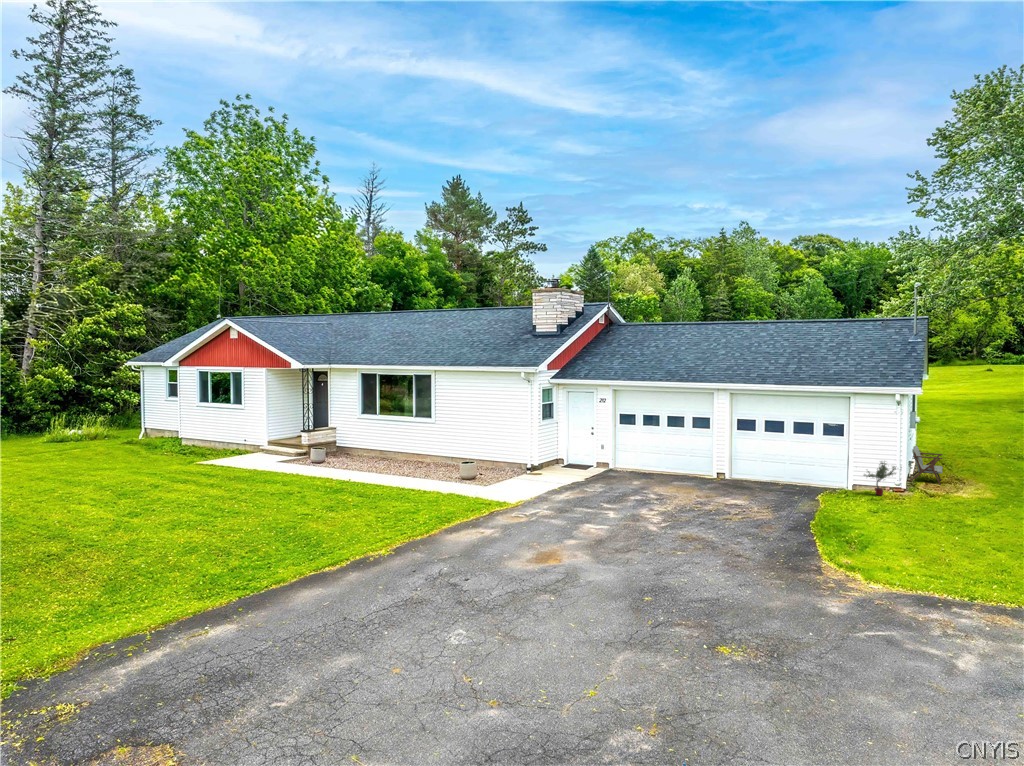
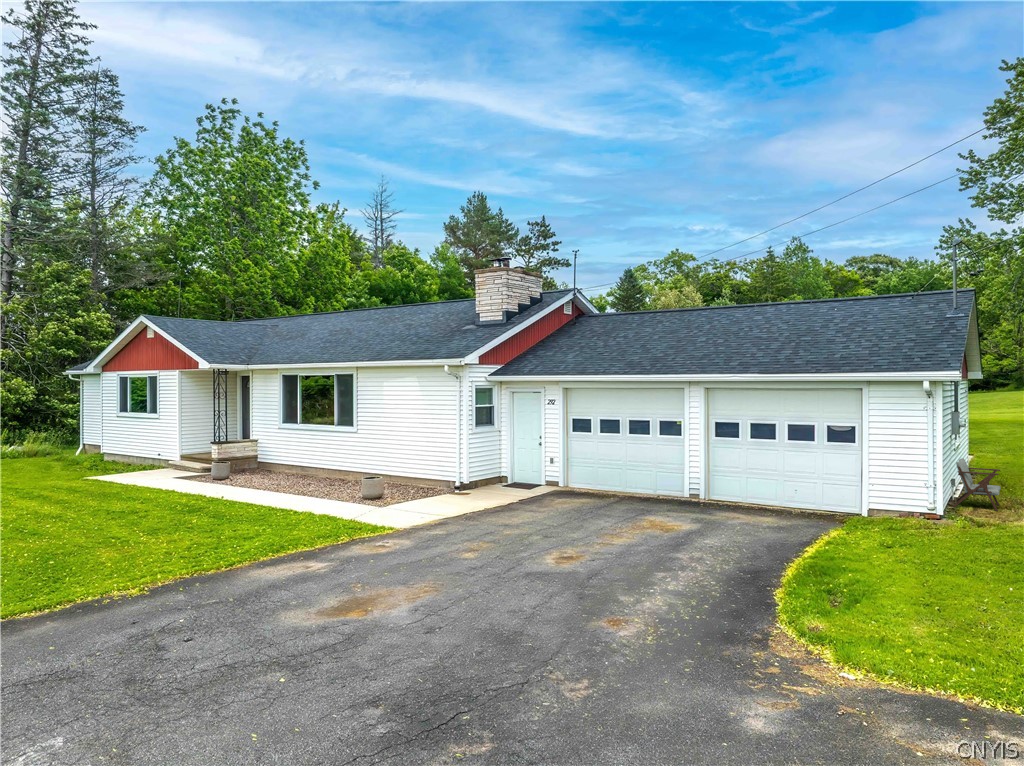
potted tree: present [864,462,896,496] -> none [881,475,929,524]

